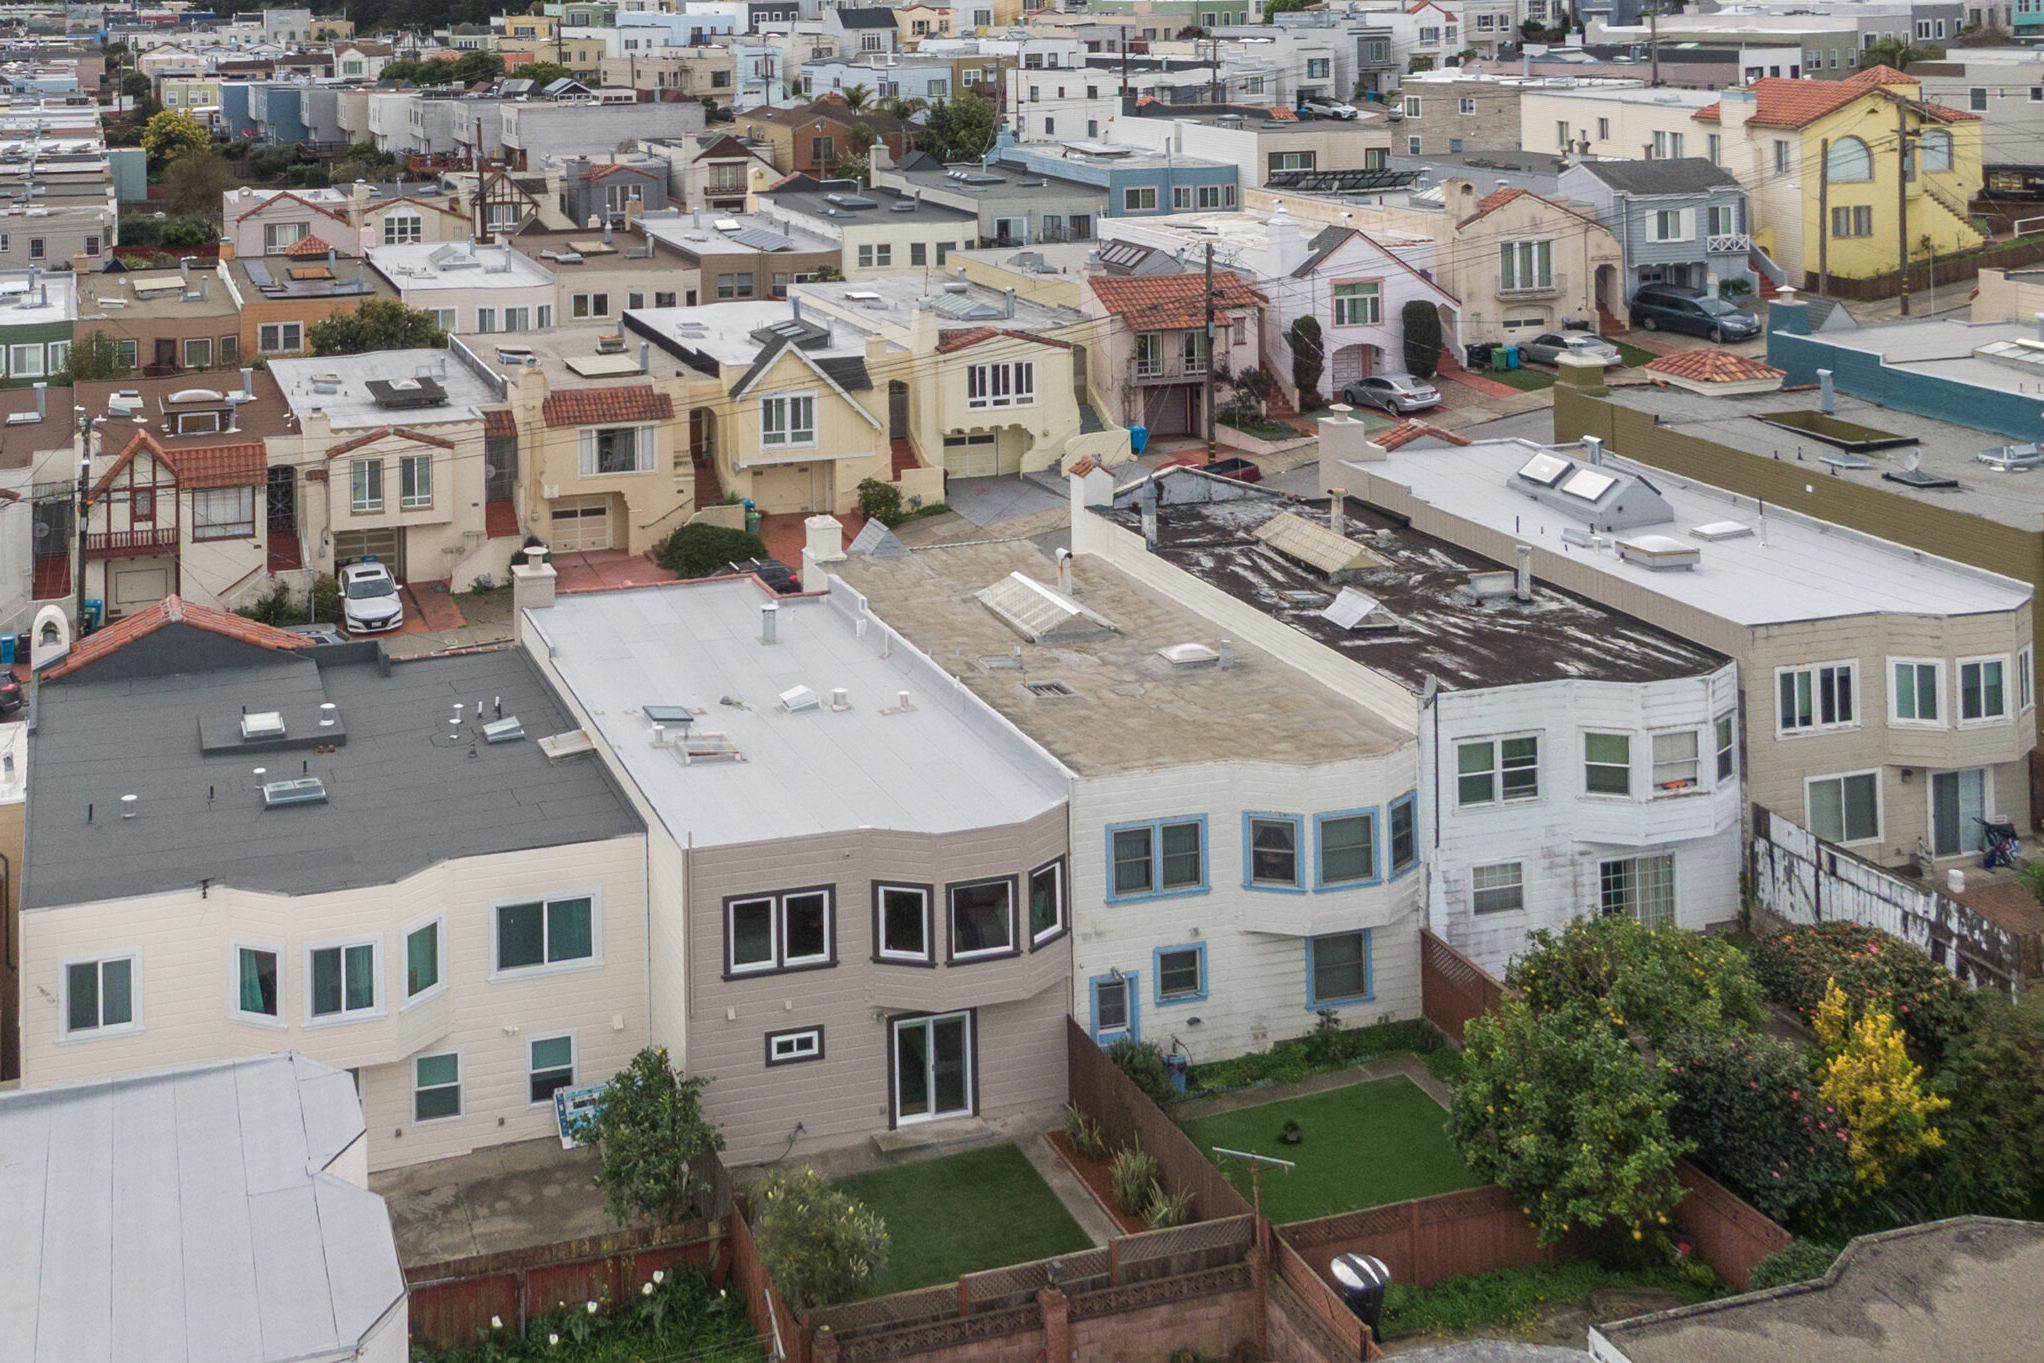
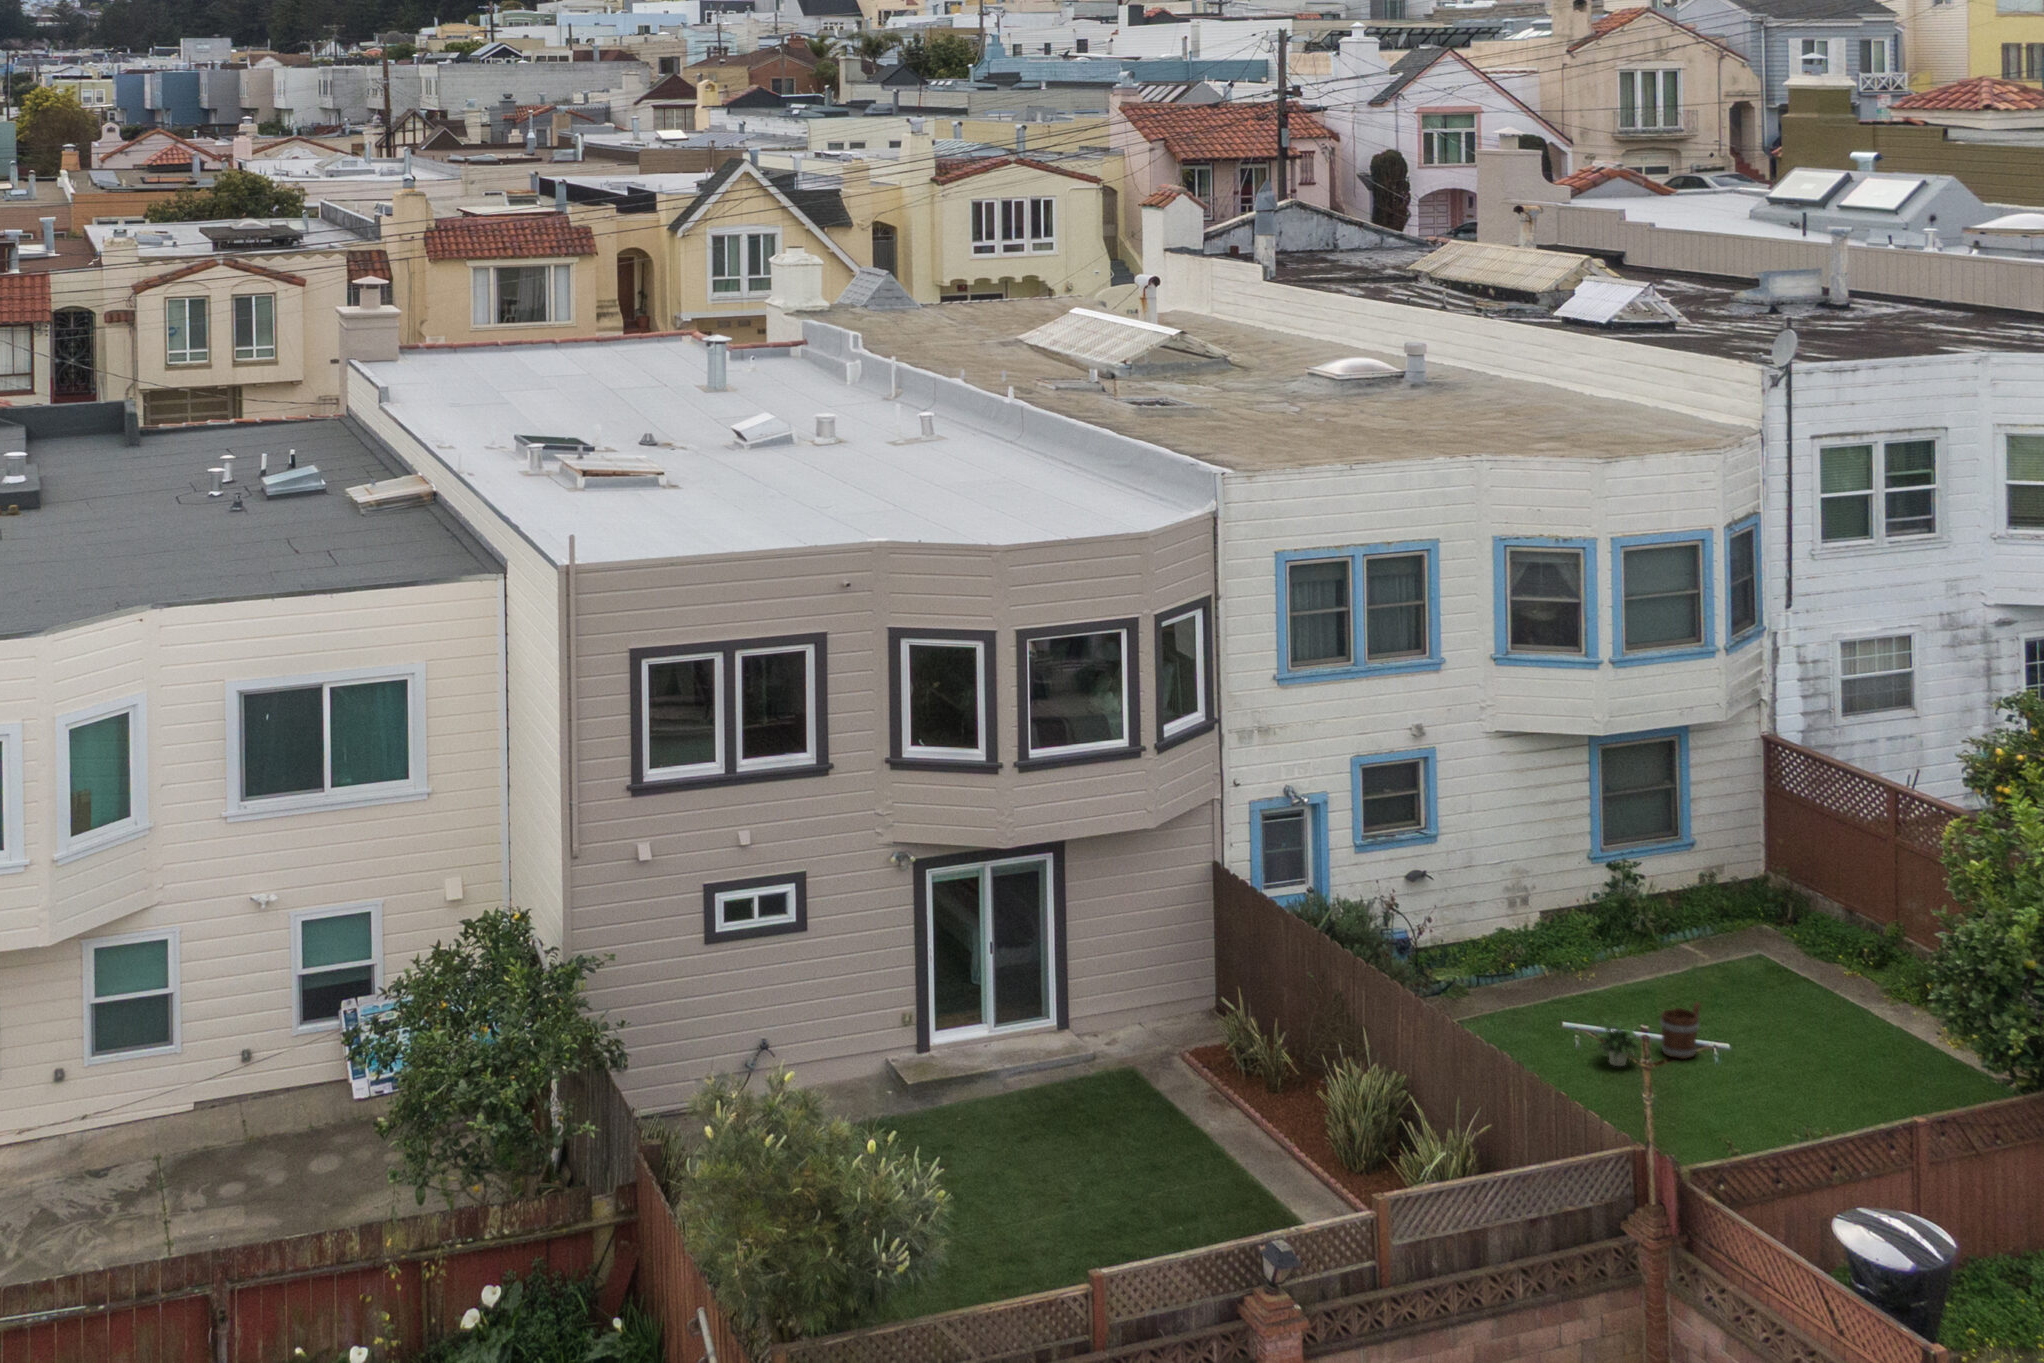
bucket: none [1319,1103,1344,1137] -> present [1660,1002,1700,1059]

